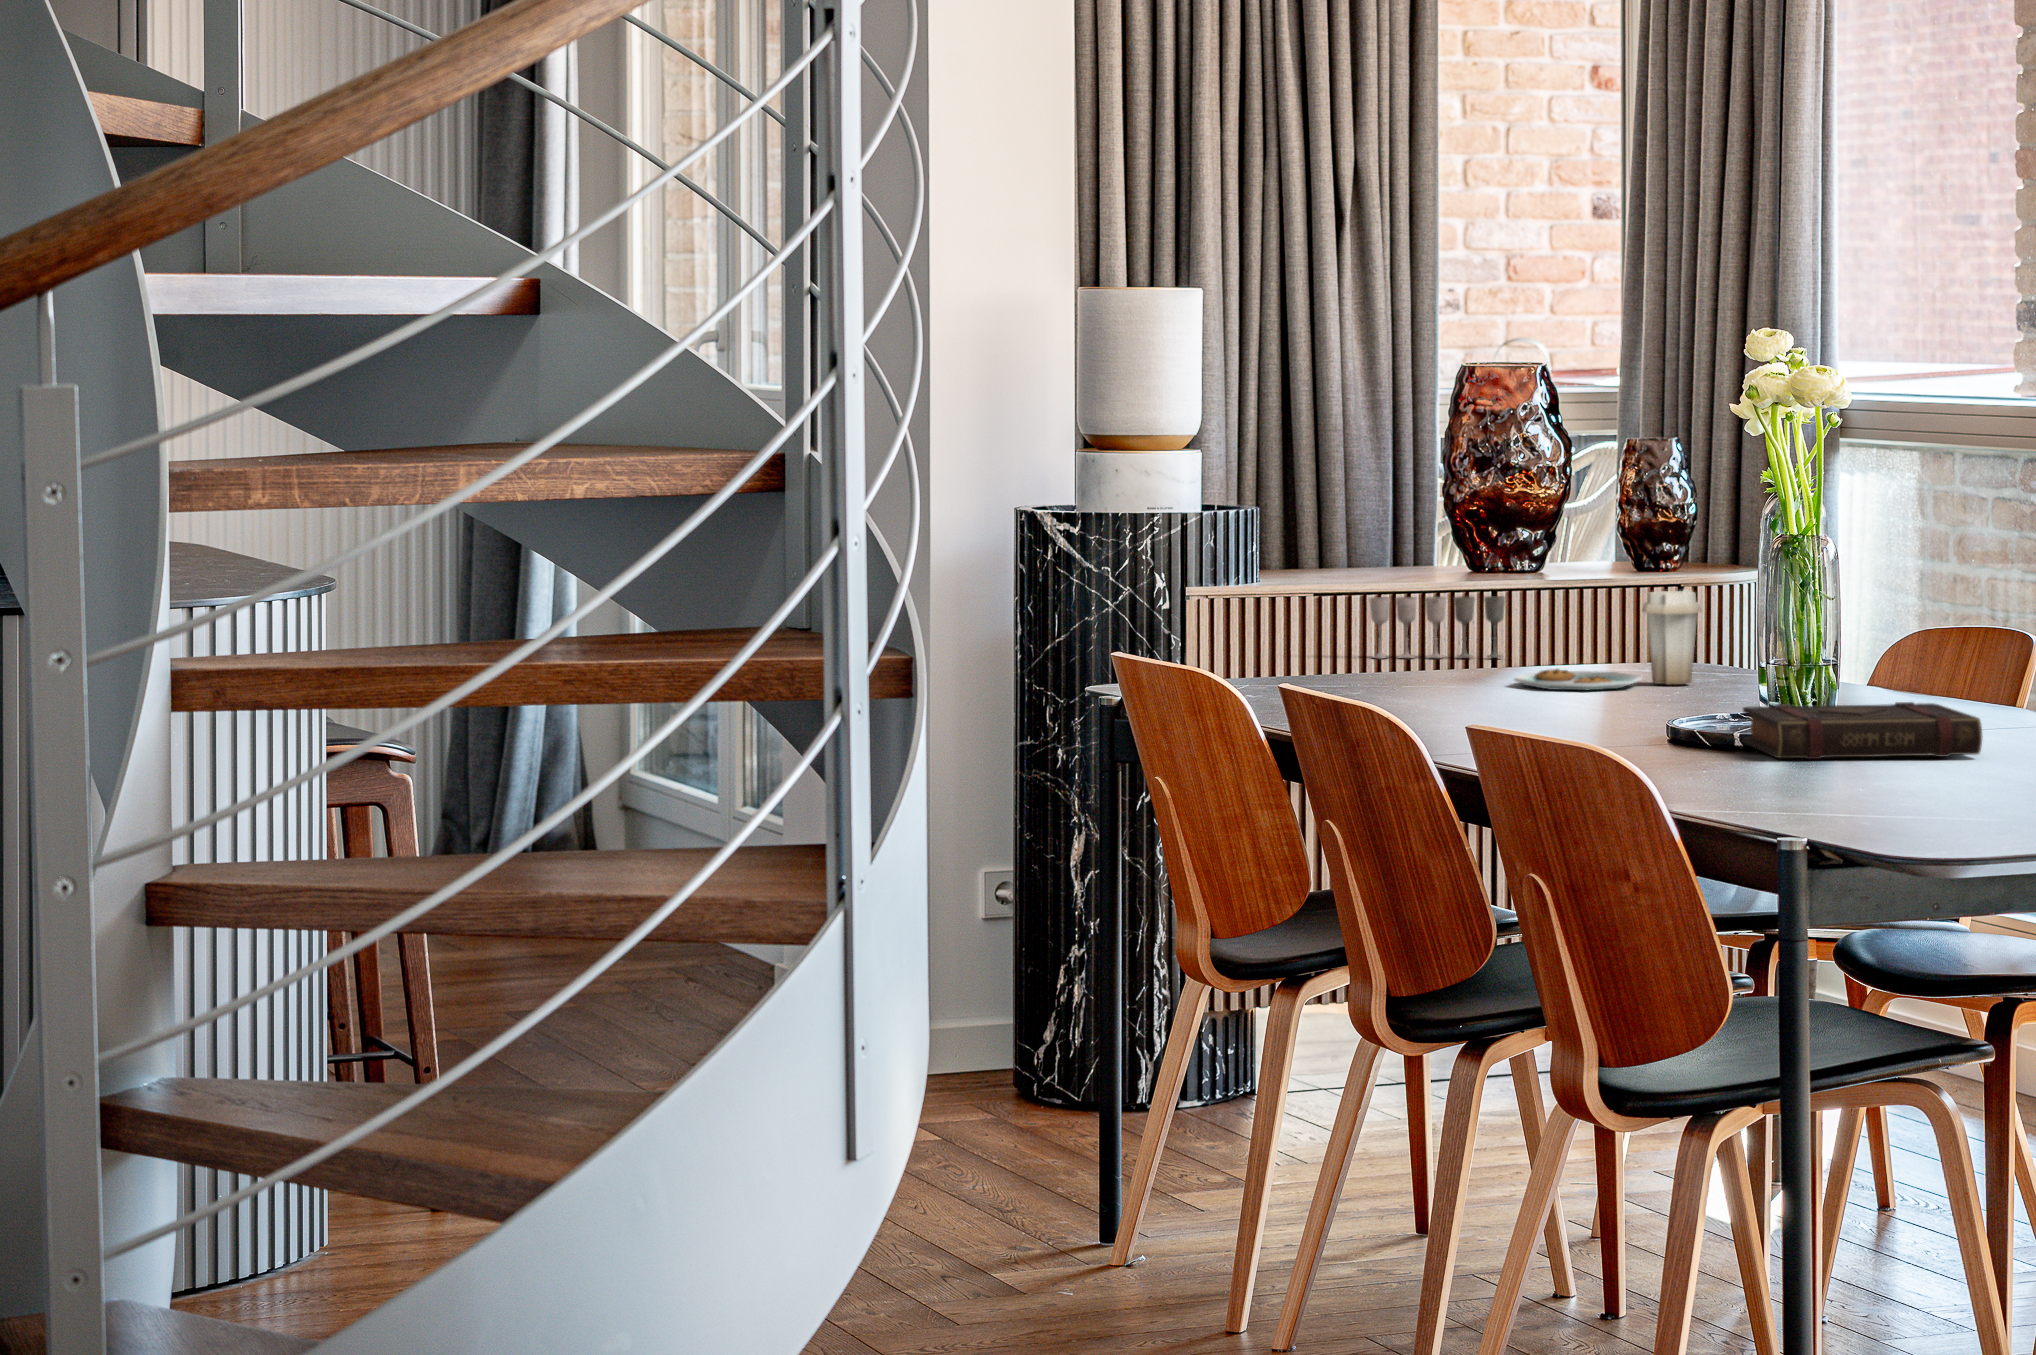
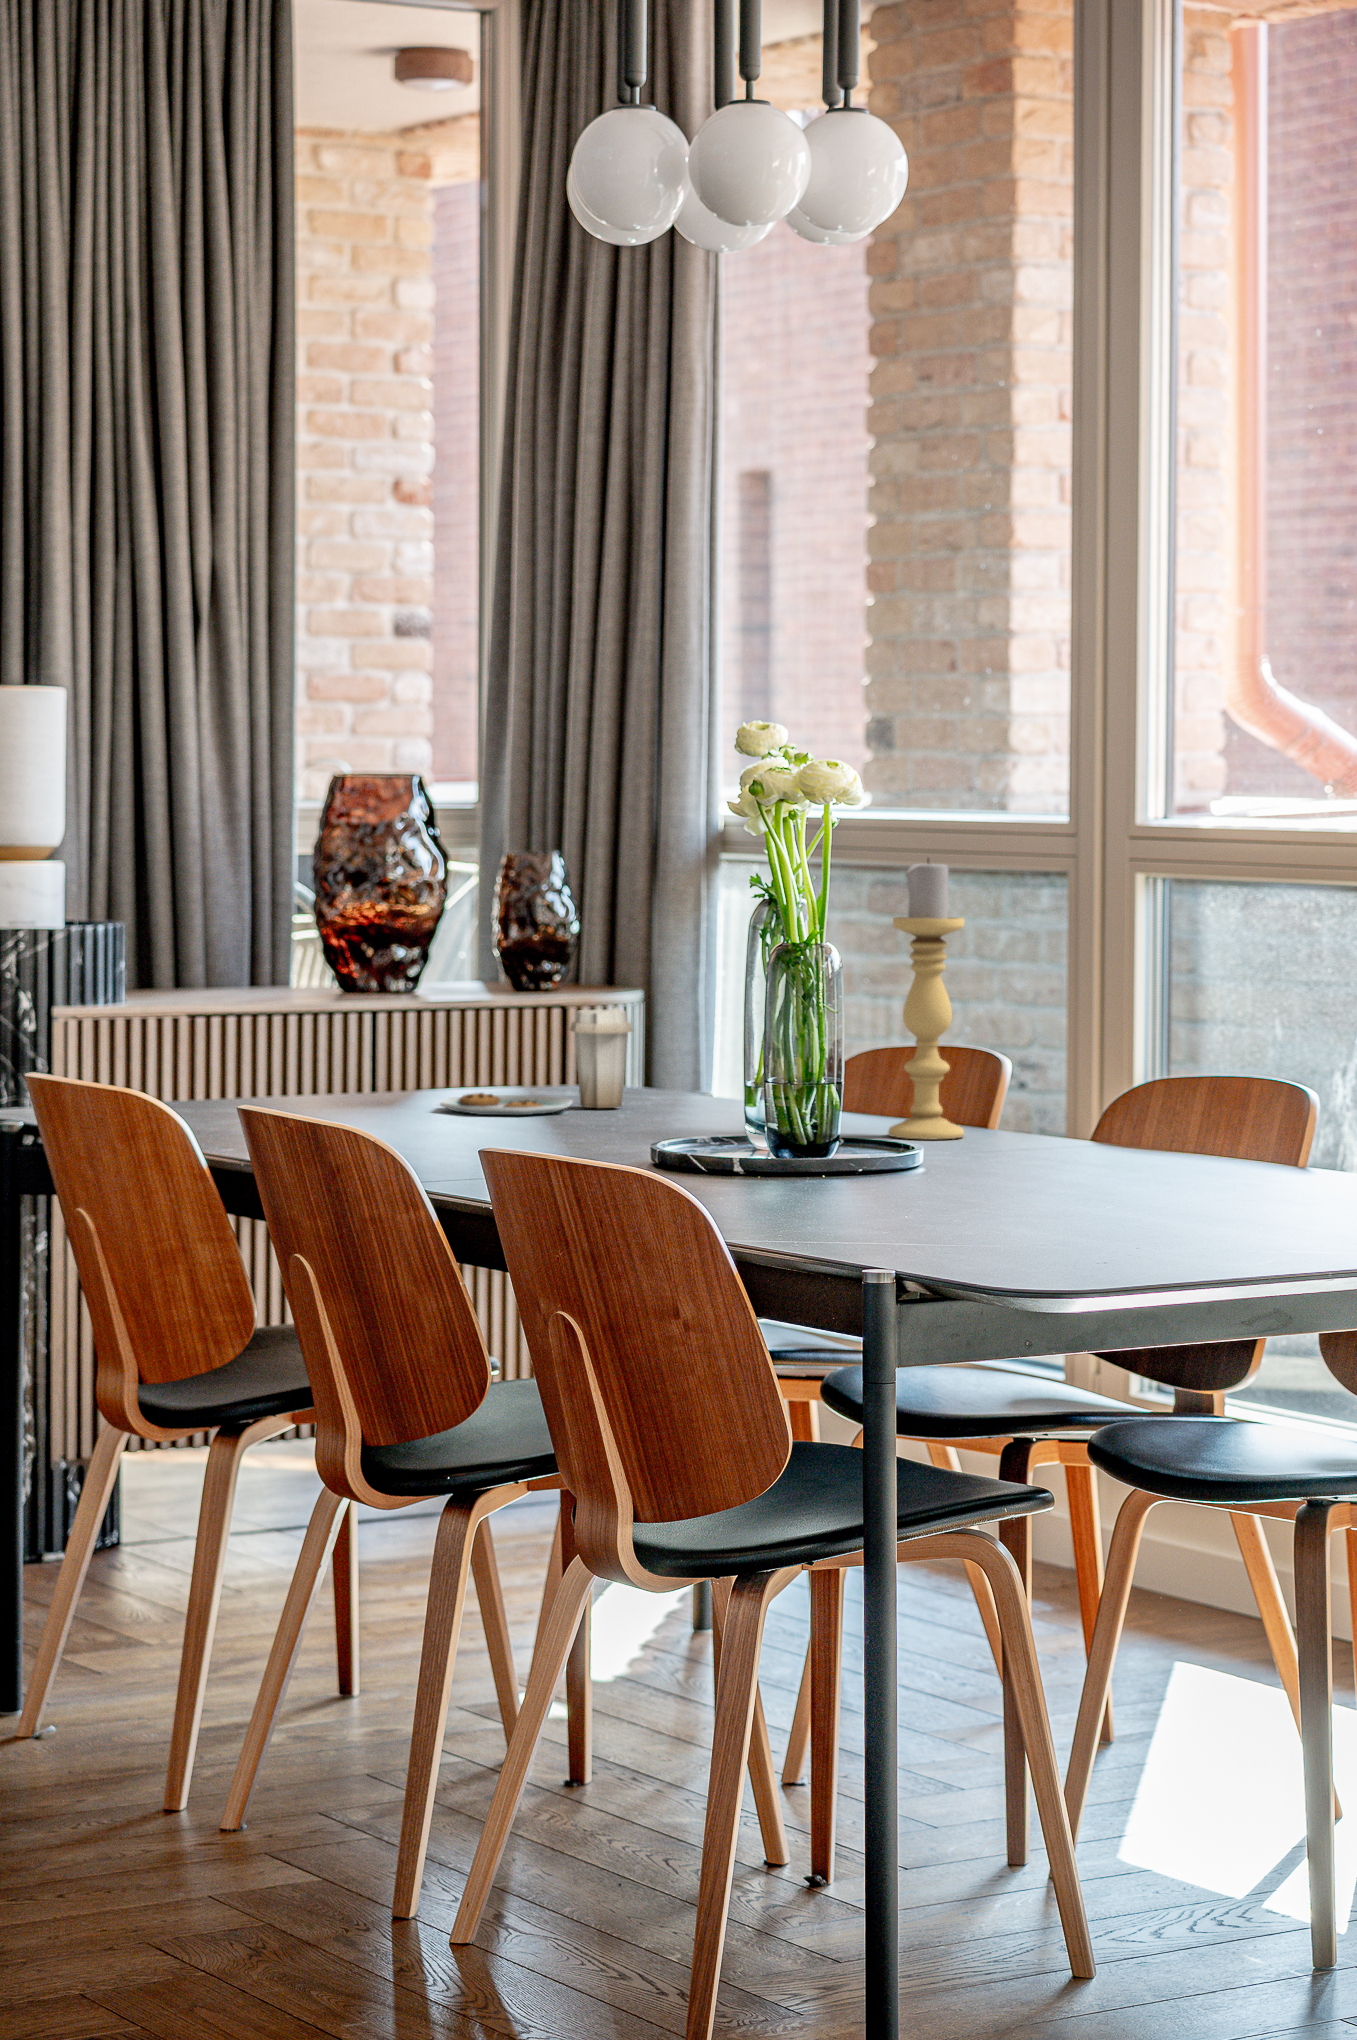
candle holder: none [1925,447,2002,718] -> present [888,859,964,1139]
wine glass: present [1370,596,1505,659] -> none [258,1017,403,1084]
book: present [1743,702,1982,759] -> none [743,1122,1001,1185]

